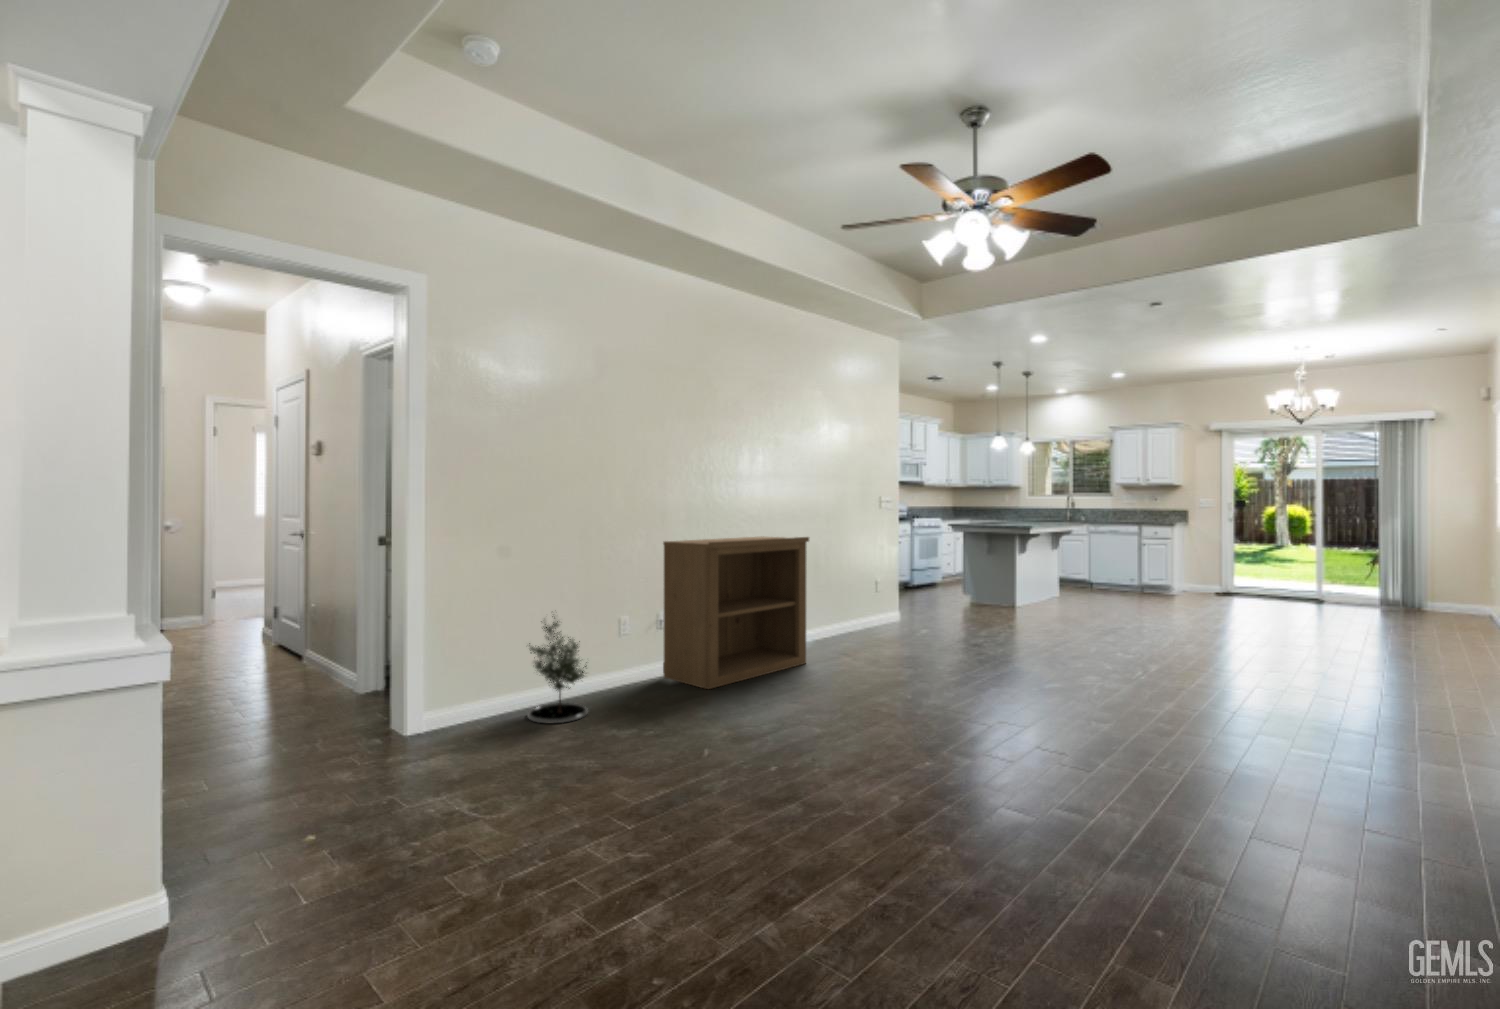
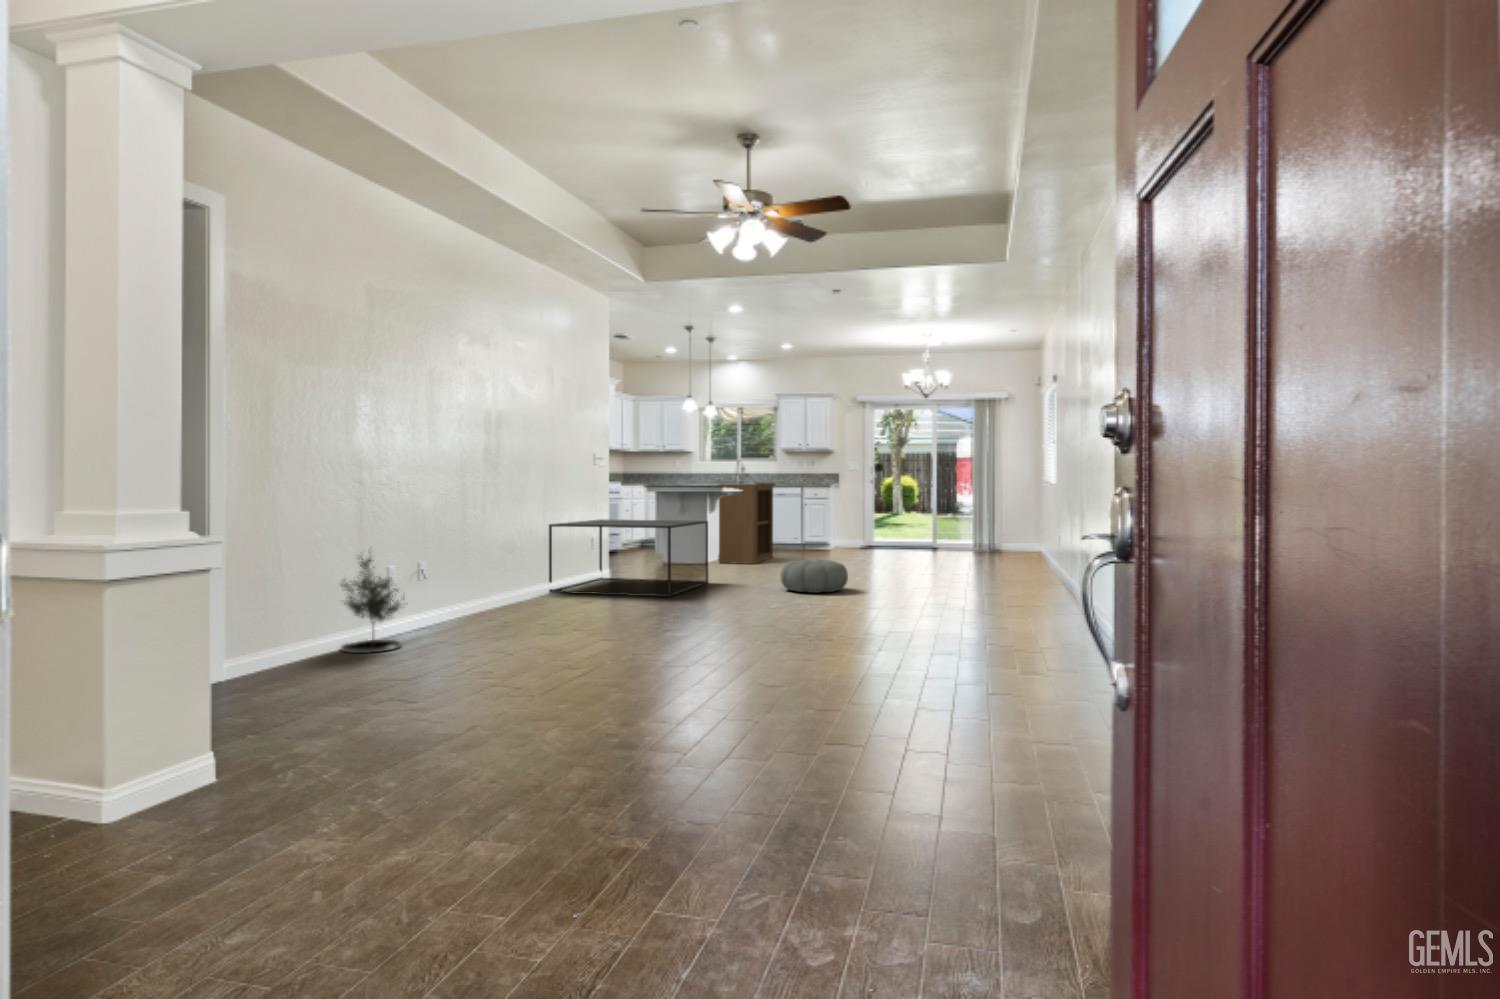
bookshelf: present [663,537,809,689] -> present [718,483,775,564]
coffee table: none [815,564,994,660] -> present [549,519,708,597]
pouf: none [1075,625,1167,670] -> present [781,560,848,593]

